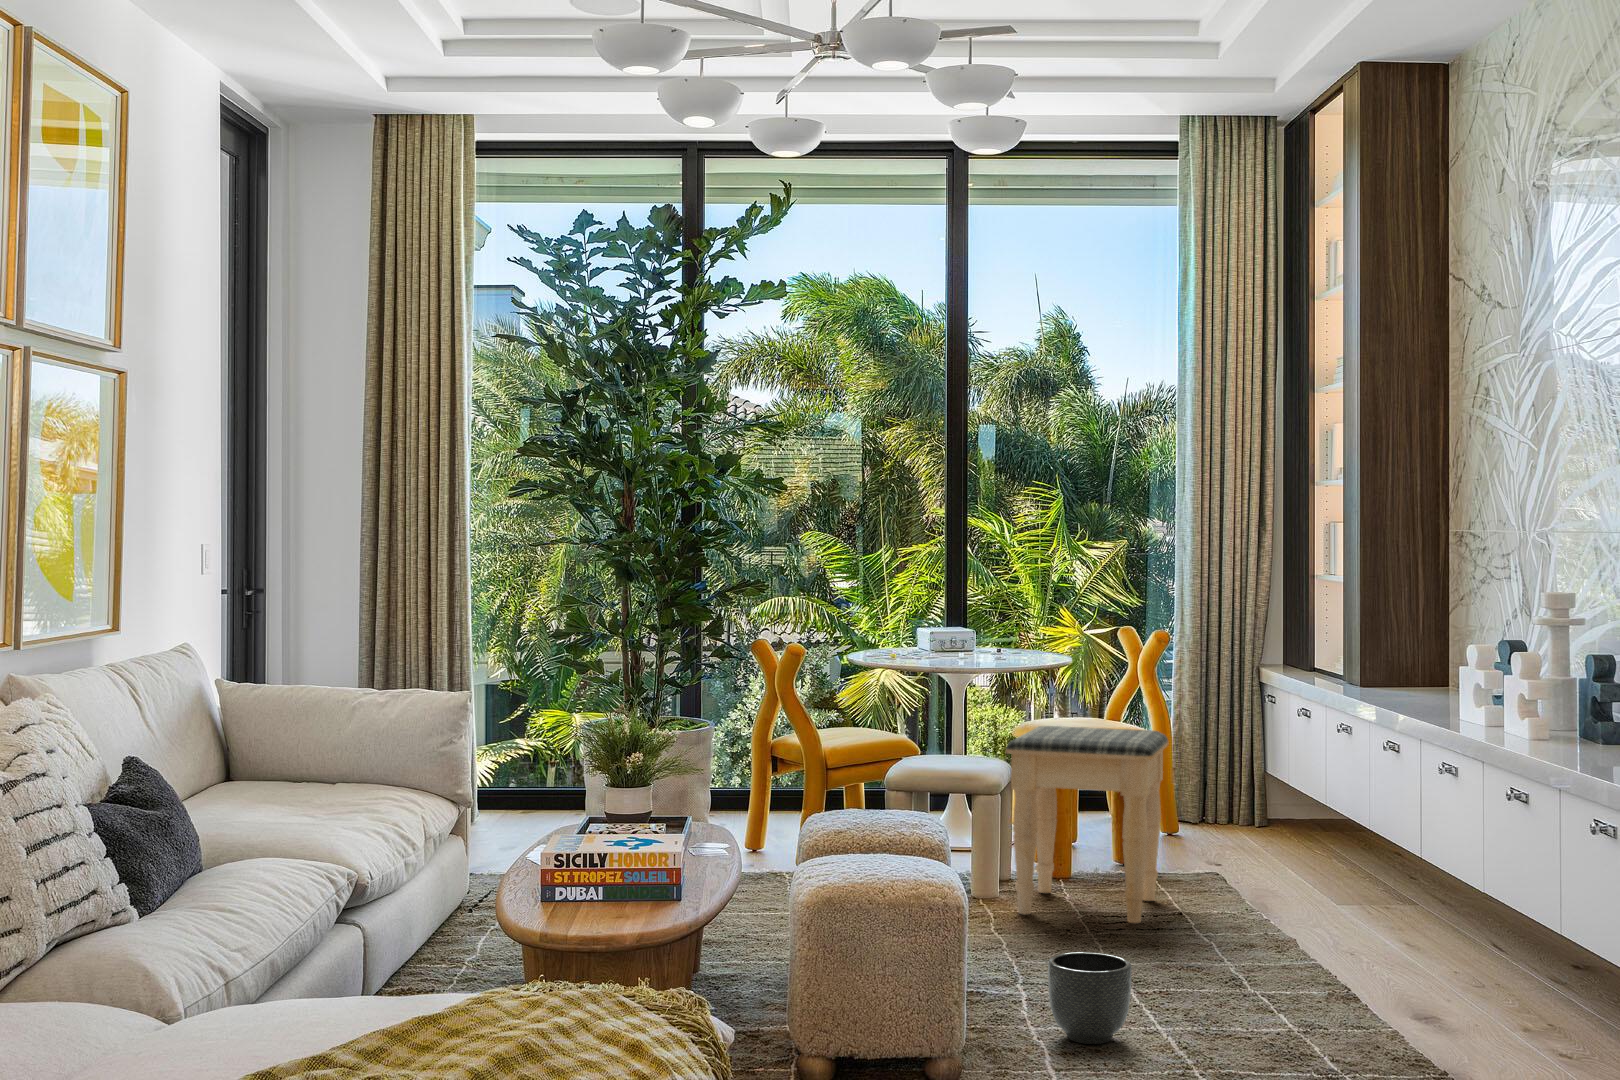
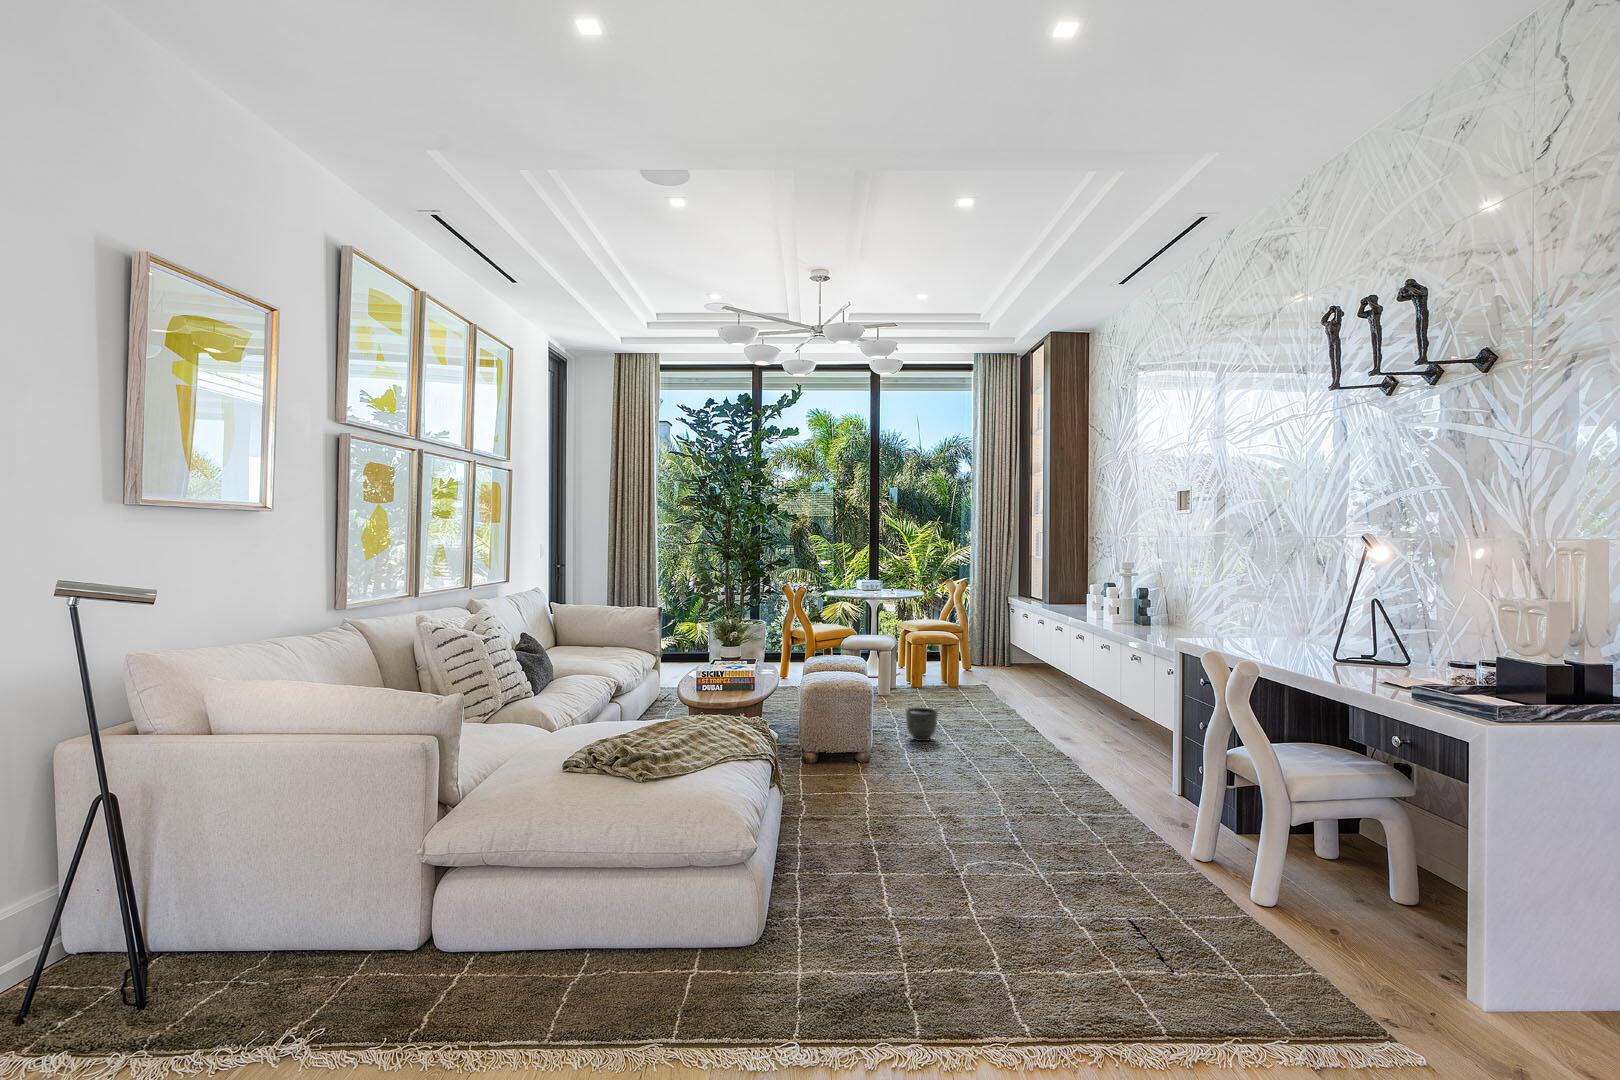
footstool: present [1006,726,1168,923] -> none [893,622,962,703]

